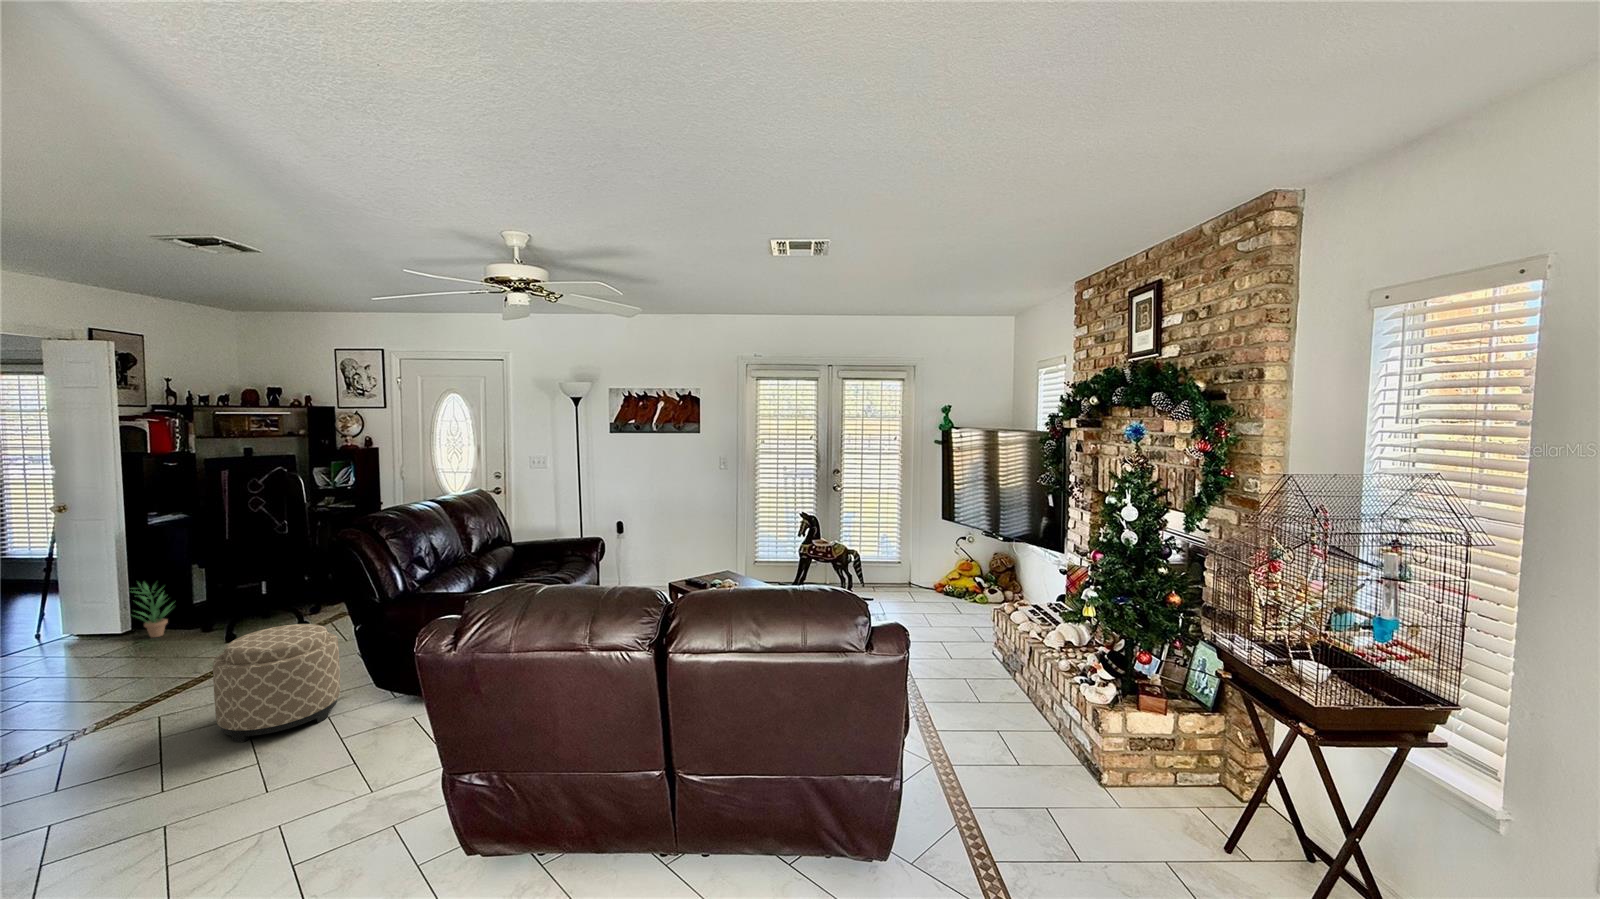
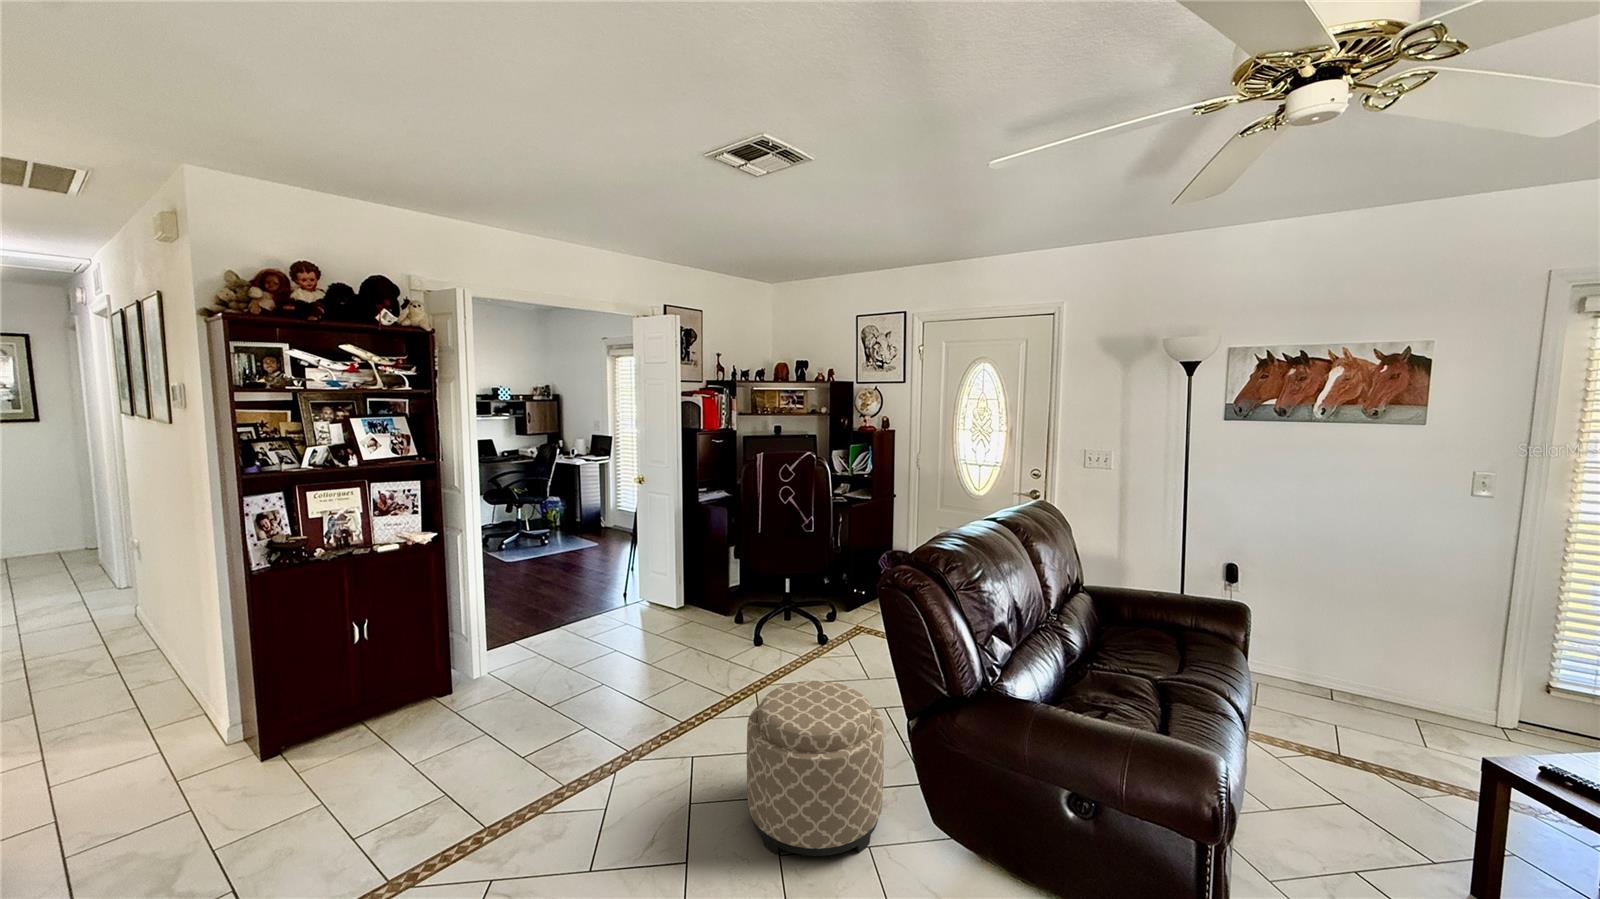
potted plant: present [132,582,173,637] -> none [683,560,718,620]

